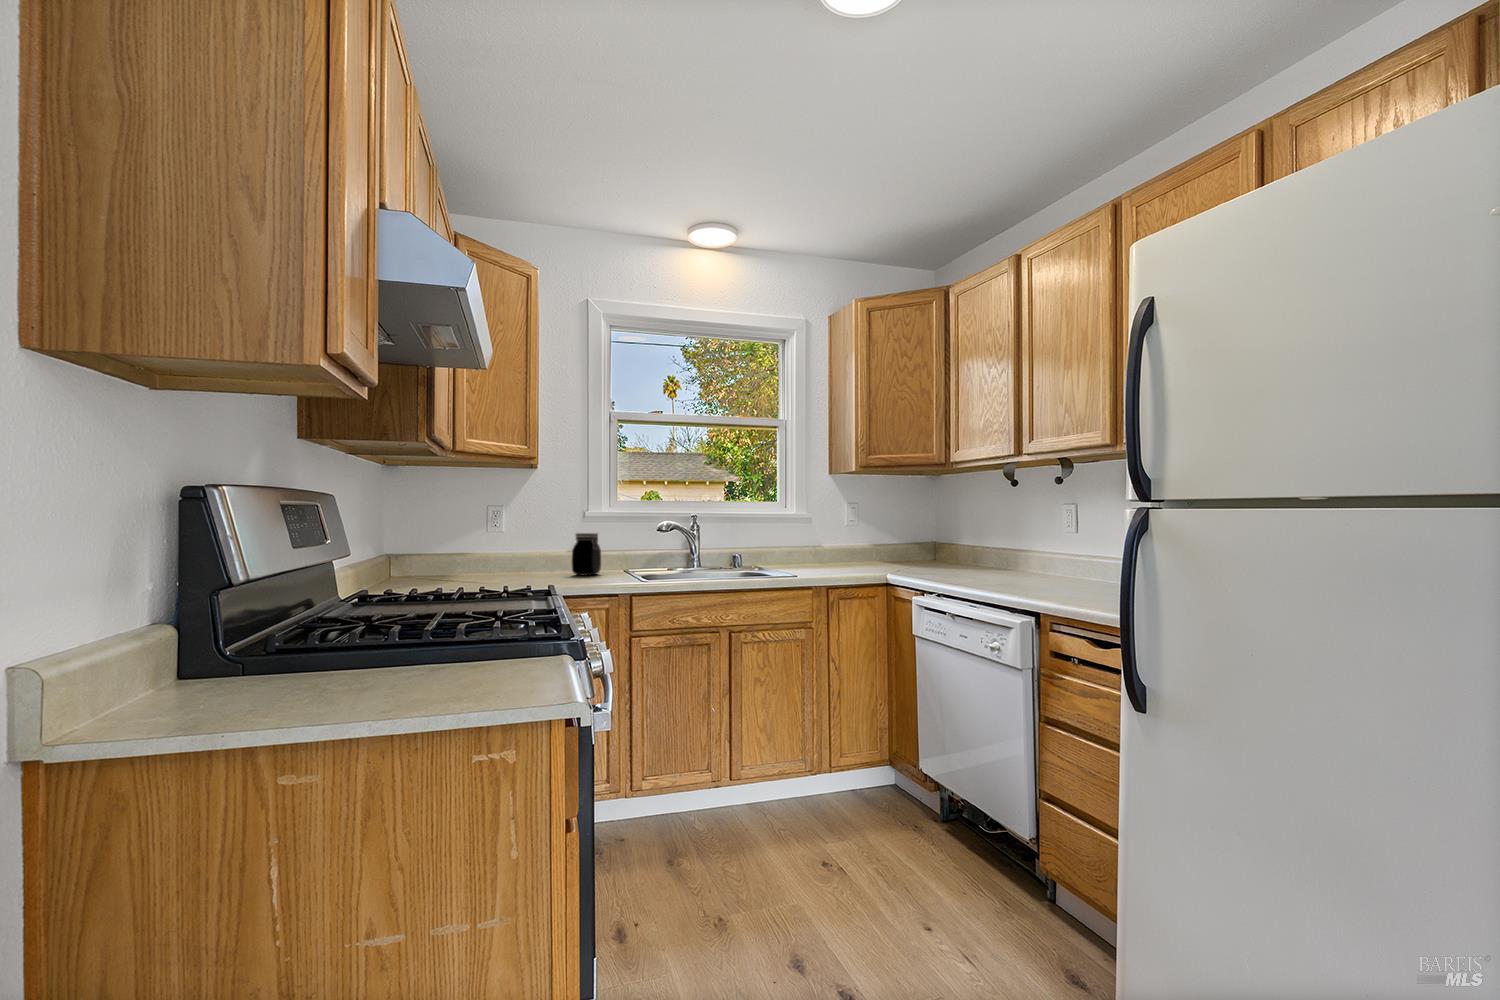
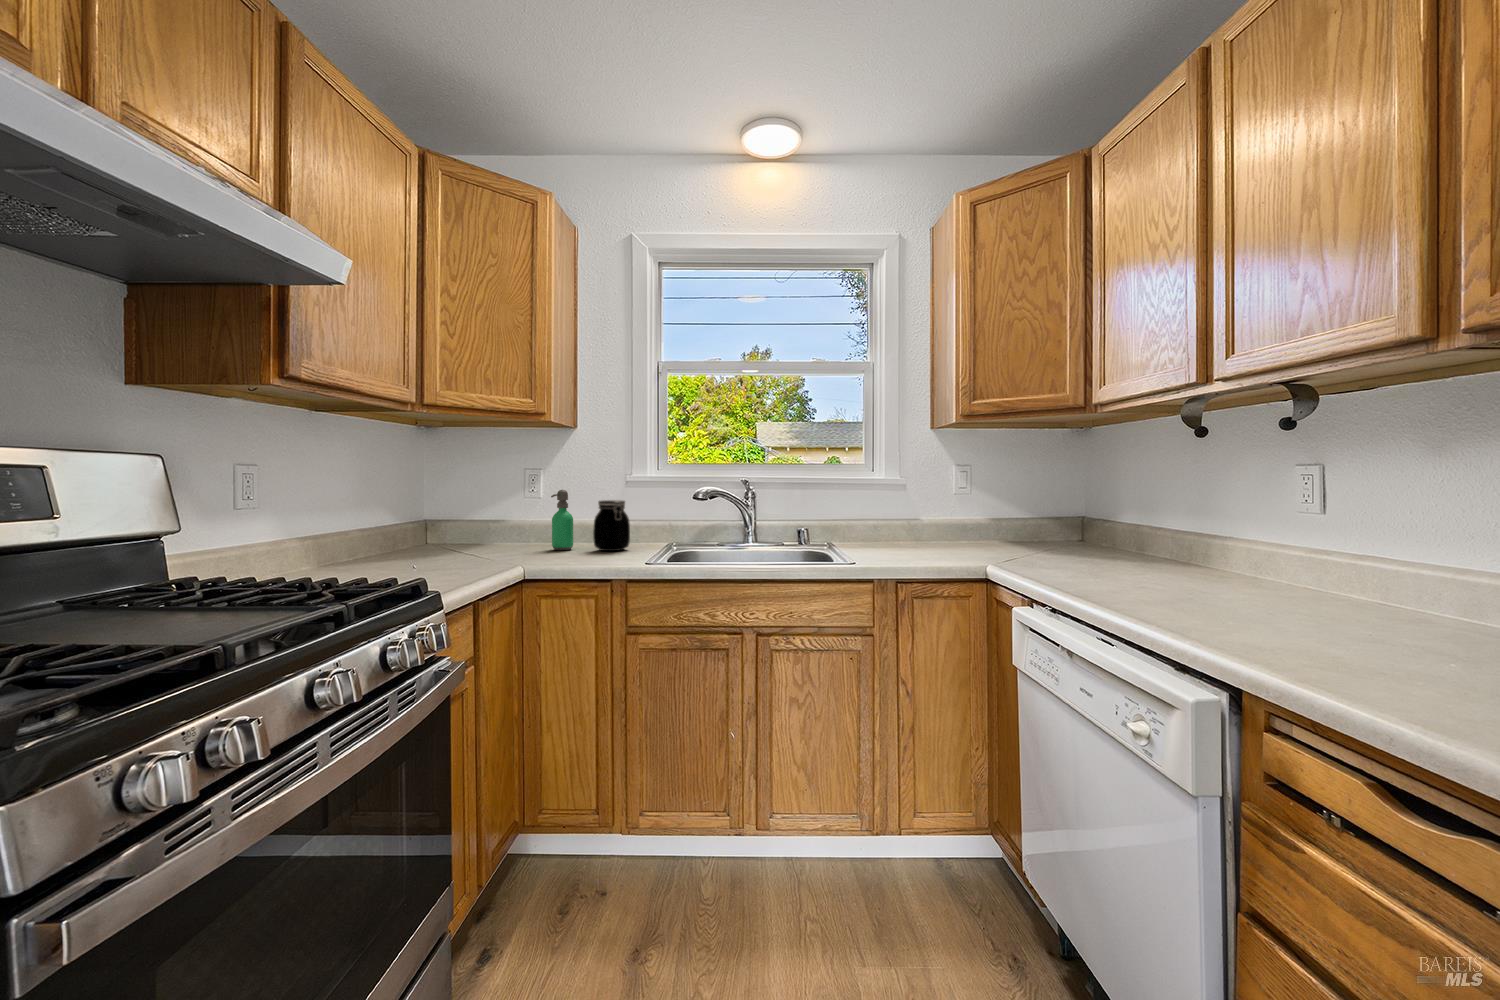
soap dispenser: none [533,525,552,576] -> present [551,490,573,550]

